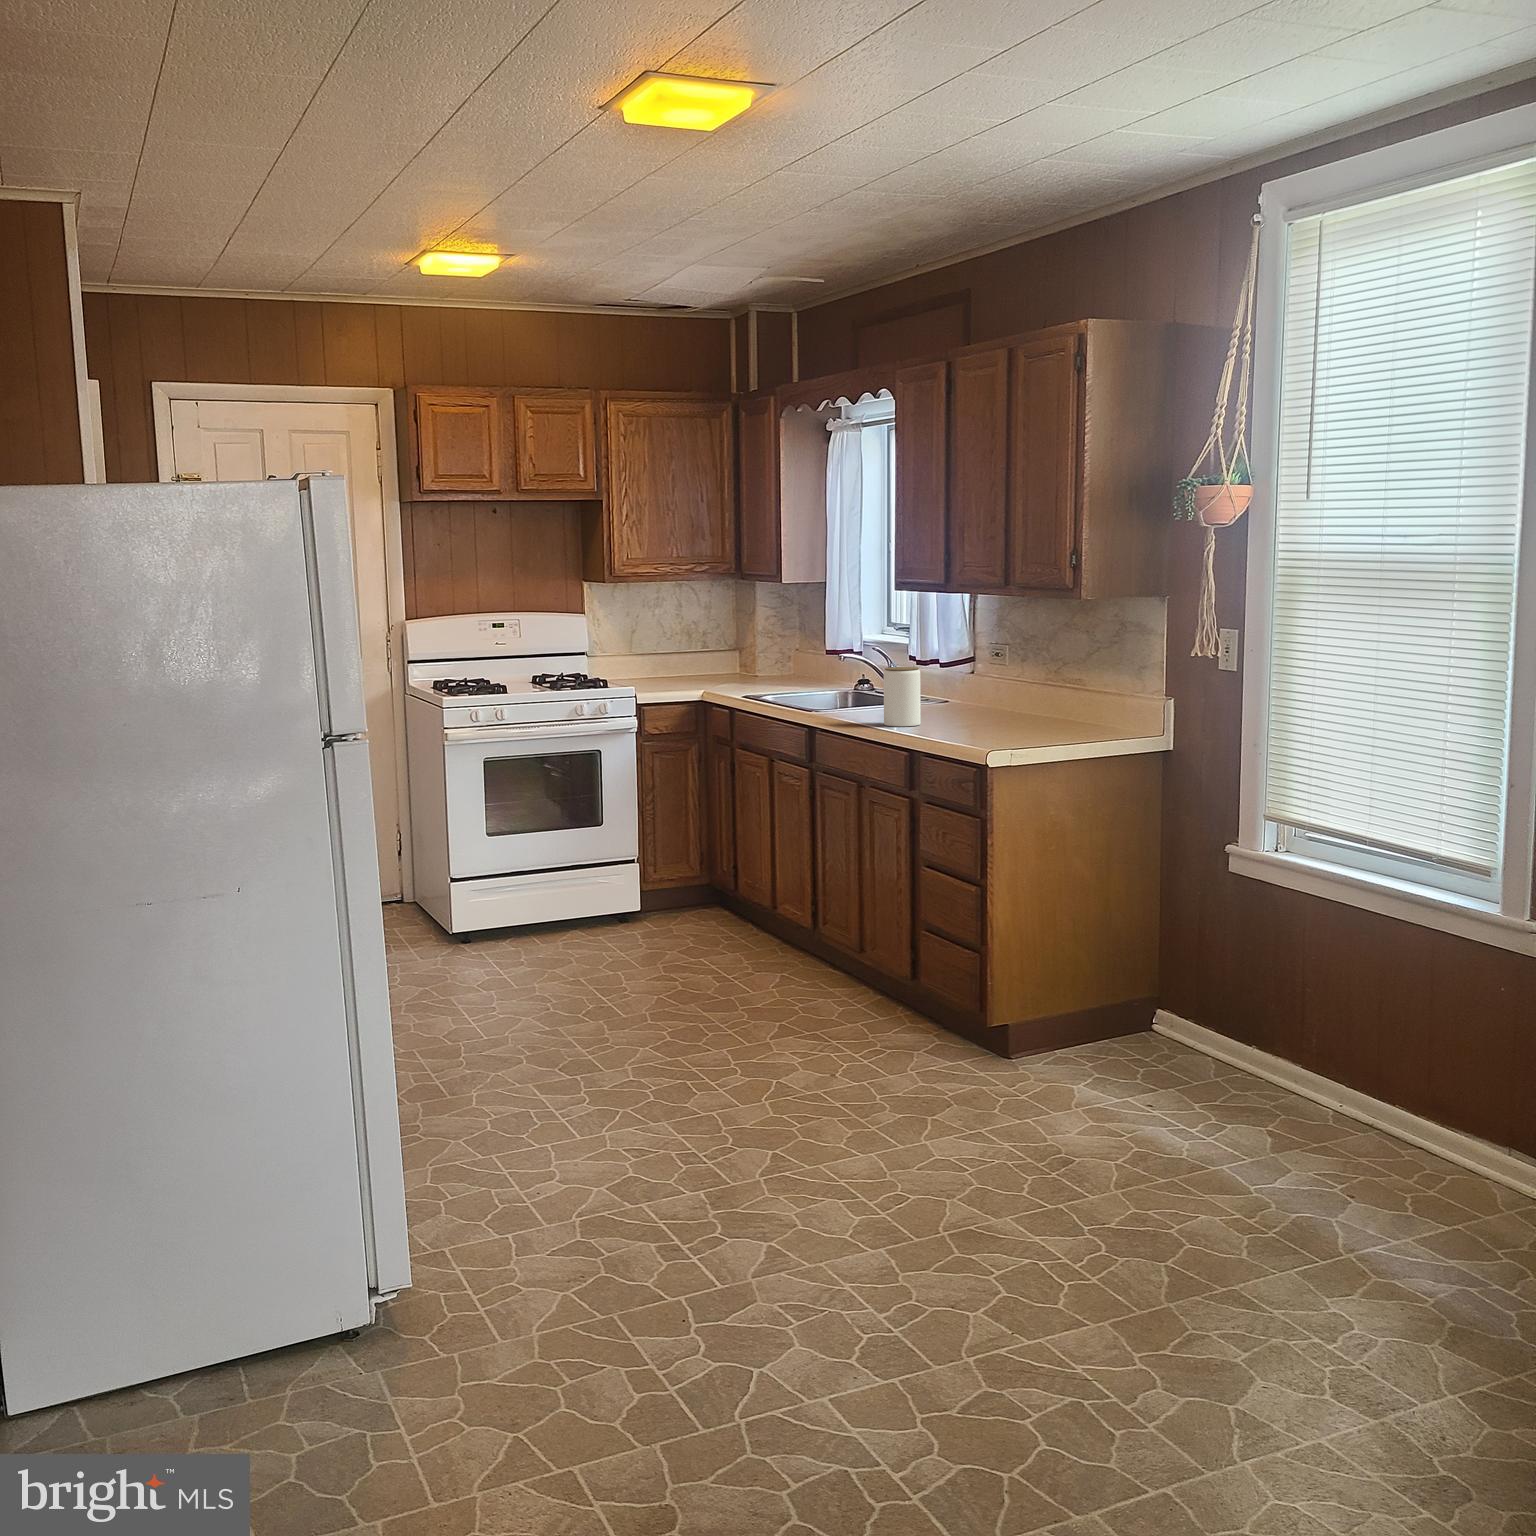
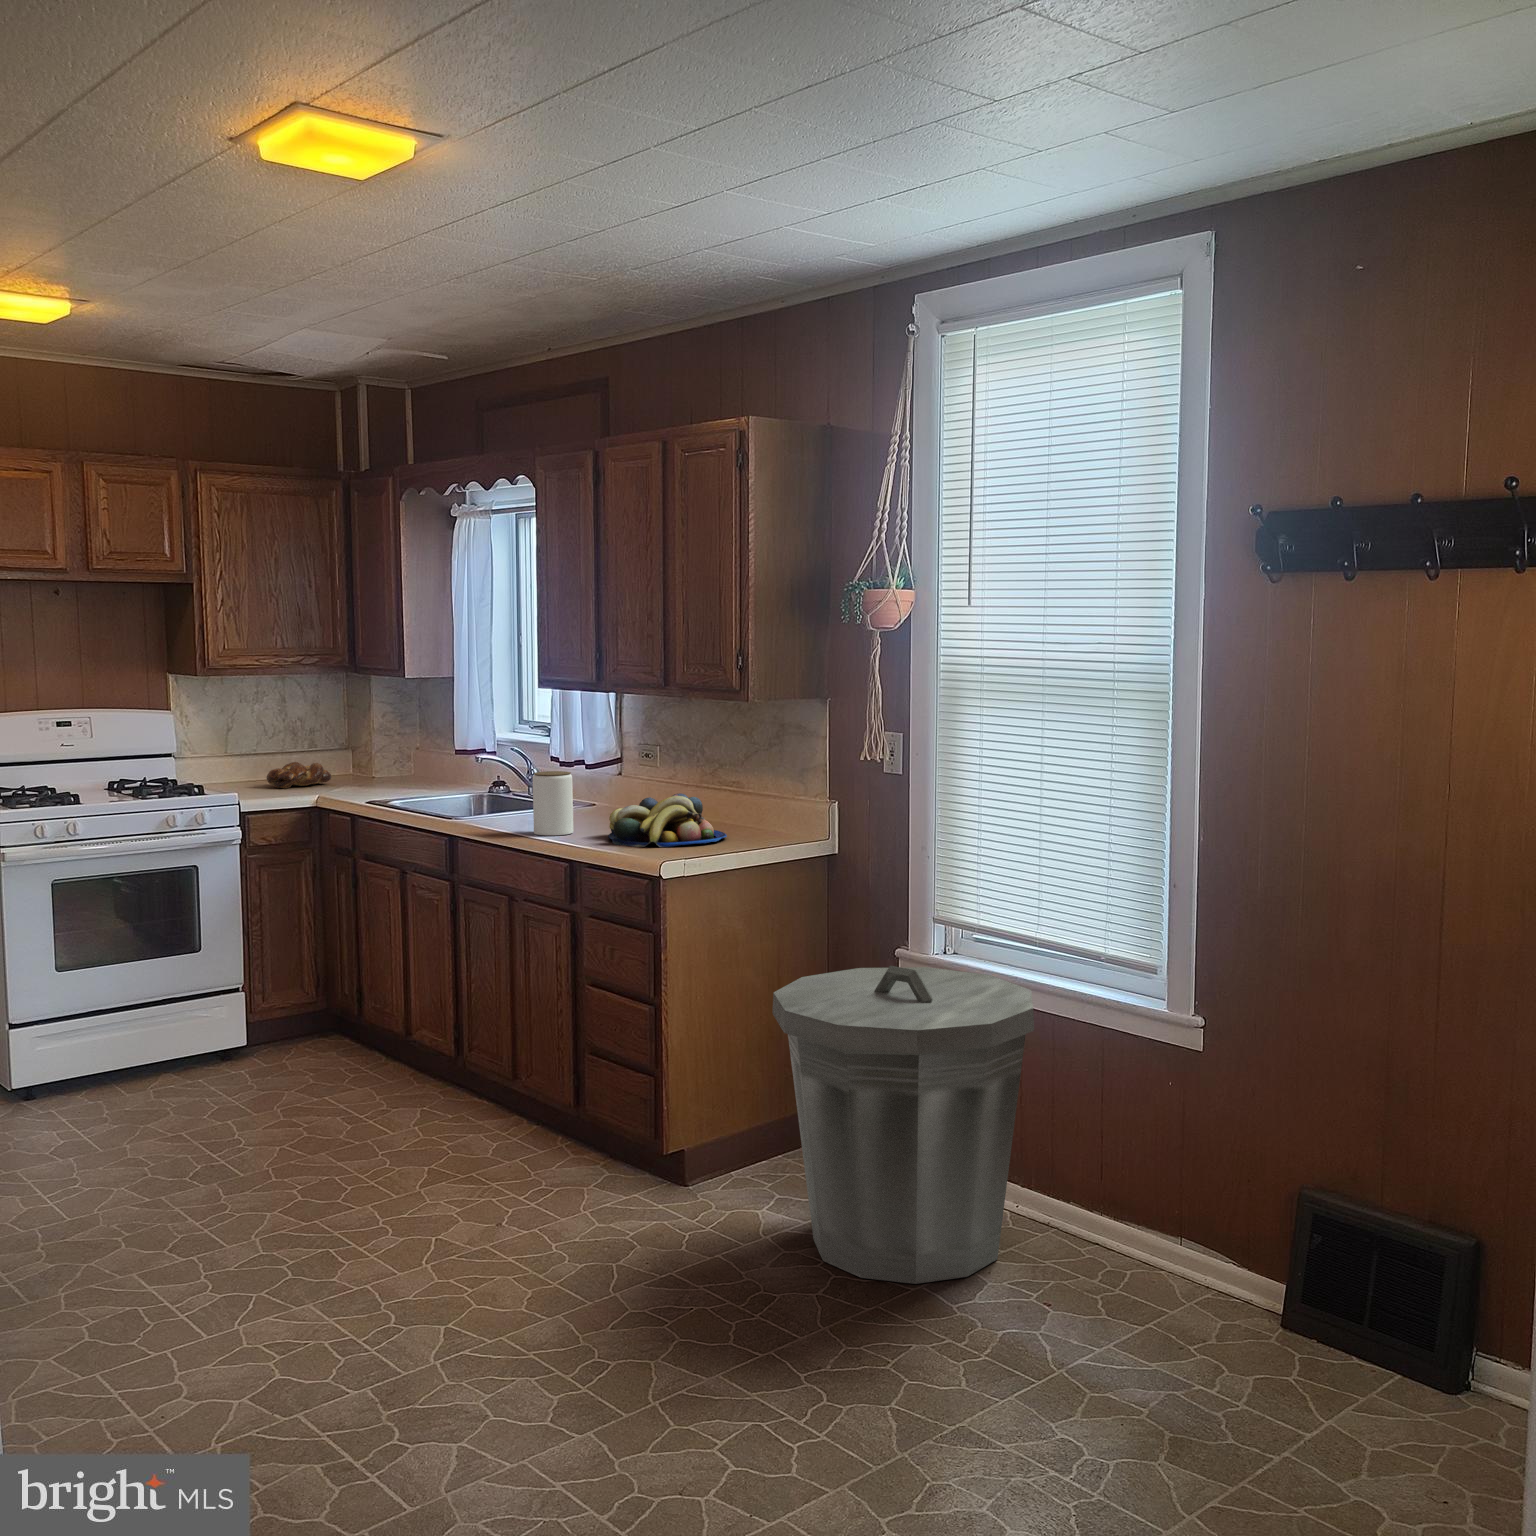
bread loaf: none [665,661,722,684] -> present [267,762,331,788]
fruit bowl: none [950,689,1065,738] -> present [608,793,727,847]
trash can: none [1088,855,1353,1160] -> present [773,966,1034,1284]

